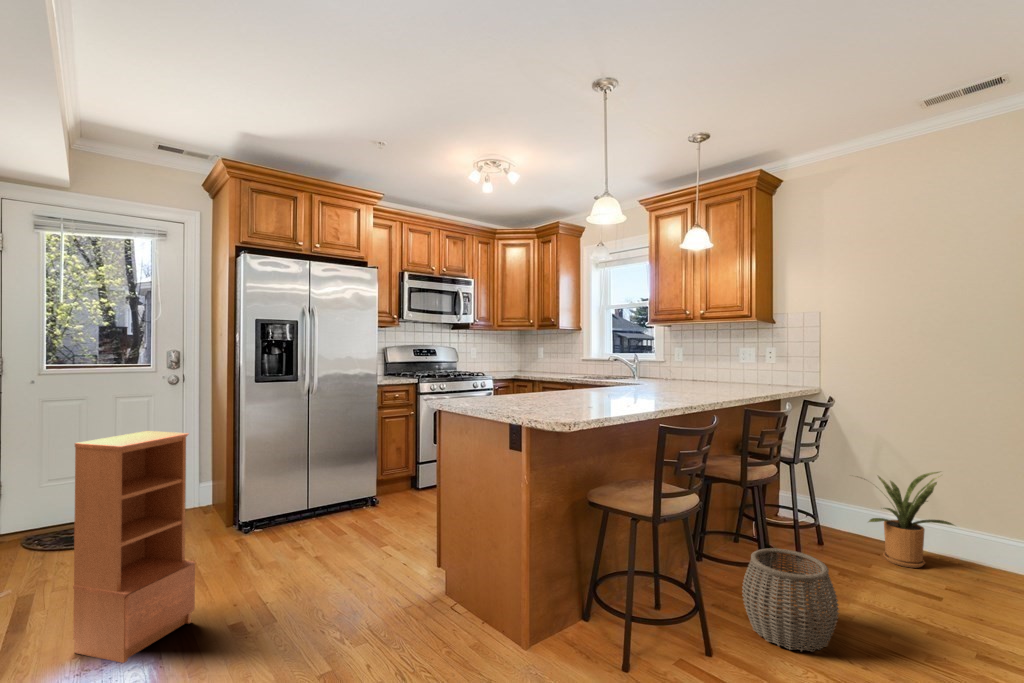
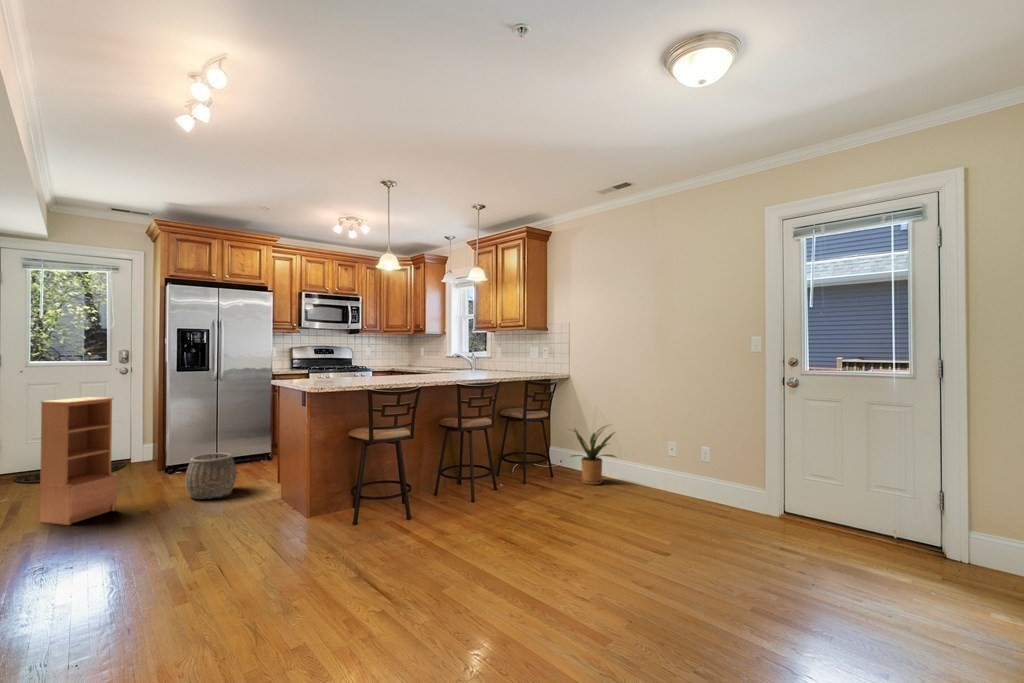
woven basket: present [742,548,839,652] -> present [185,453,237,499]

